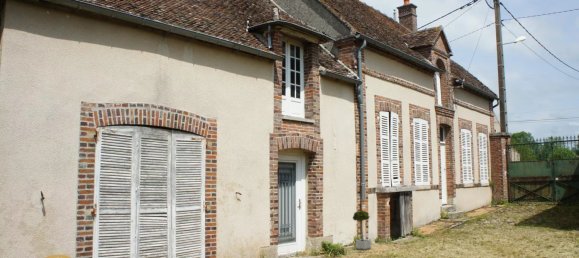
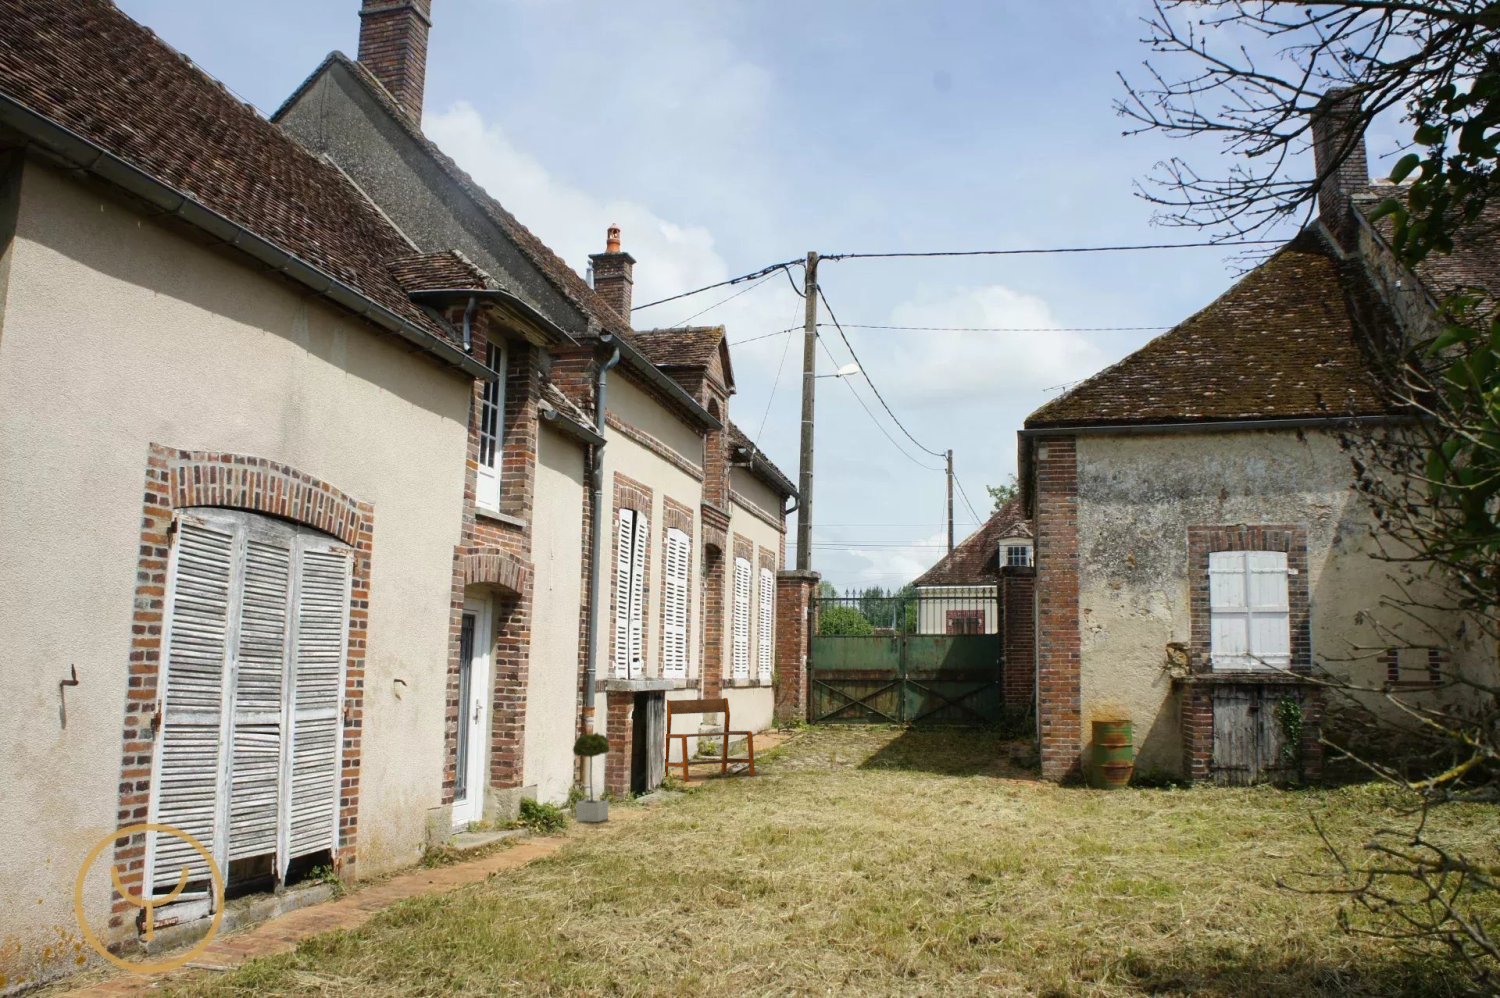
bench: none [417,193,460,229] -> present [665,698,755,781]

